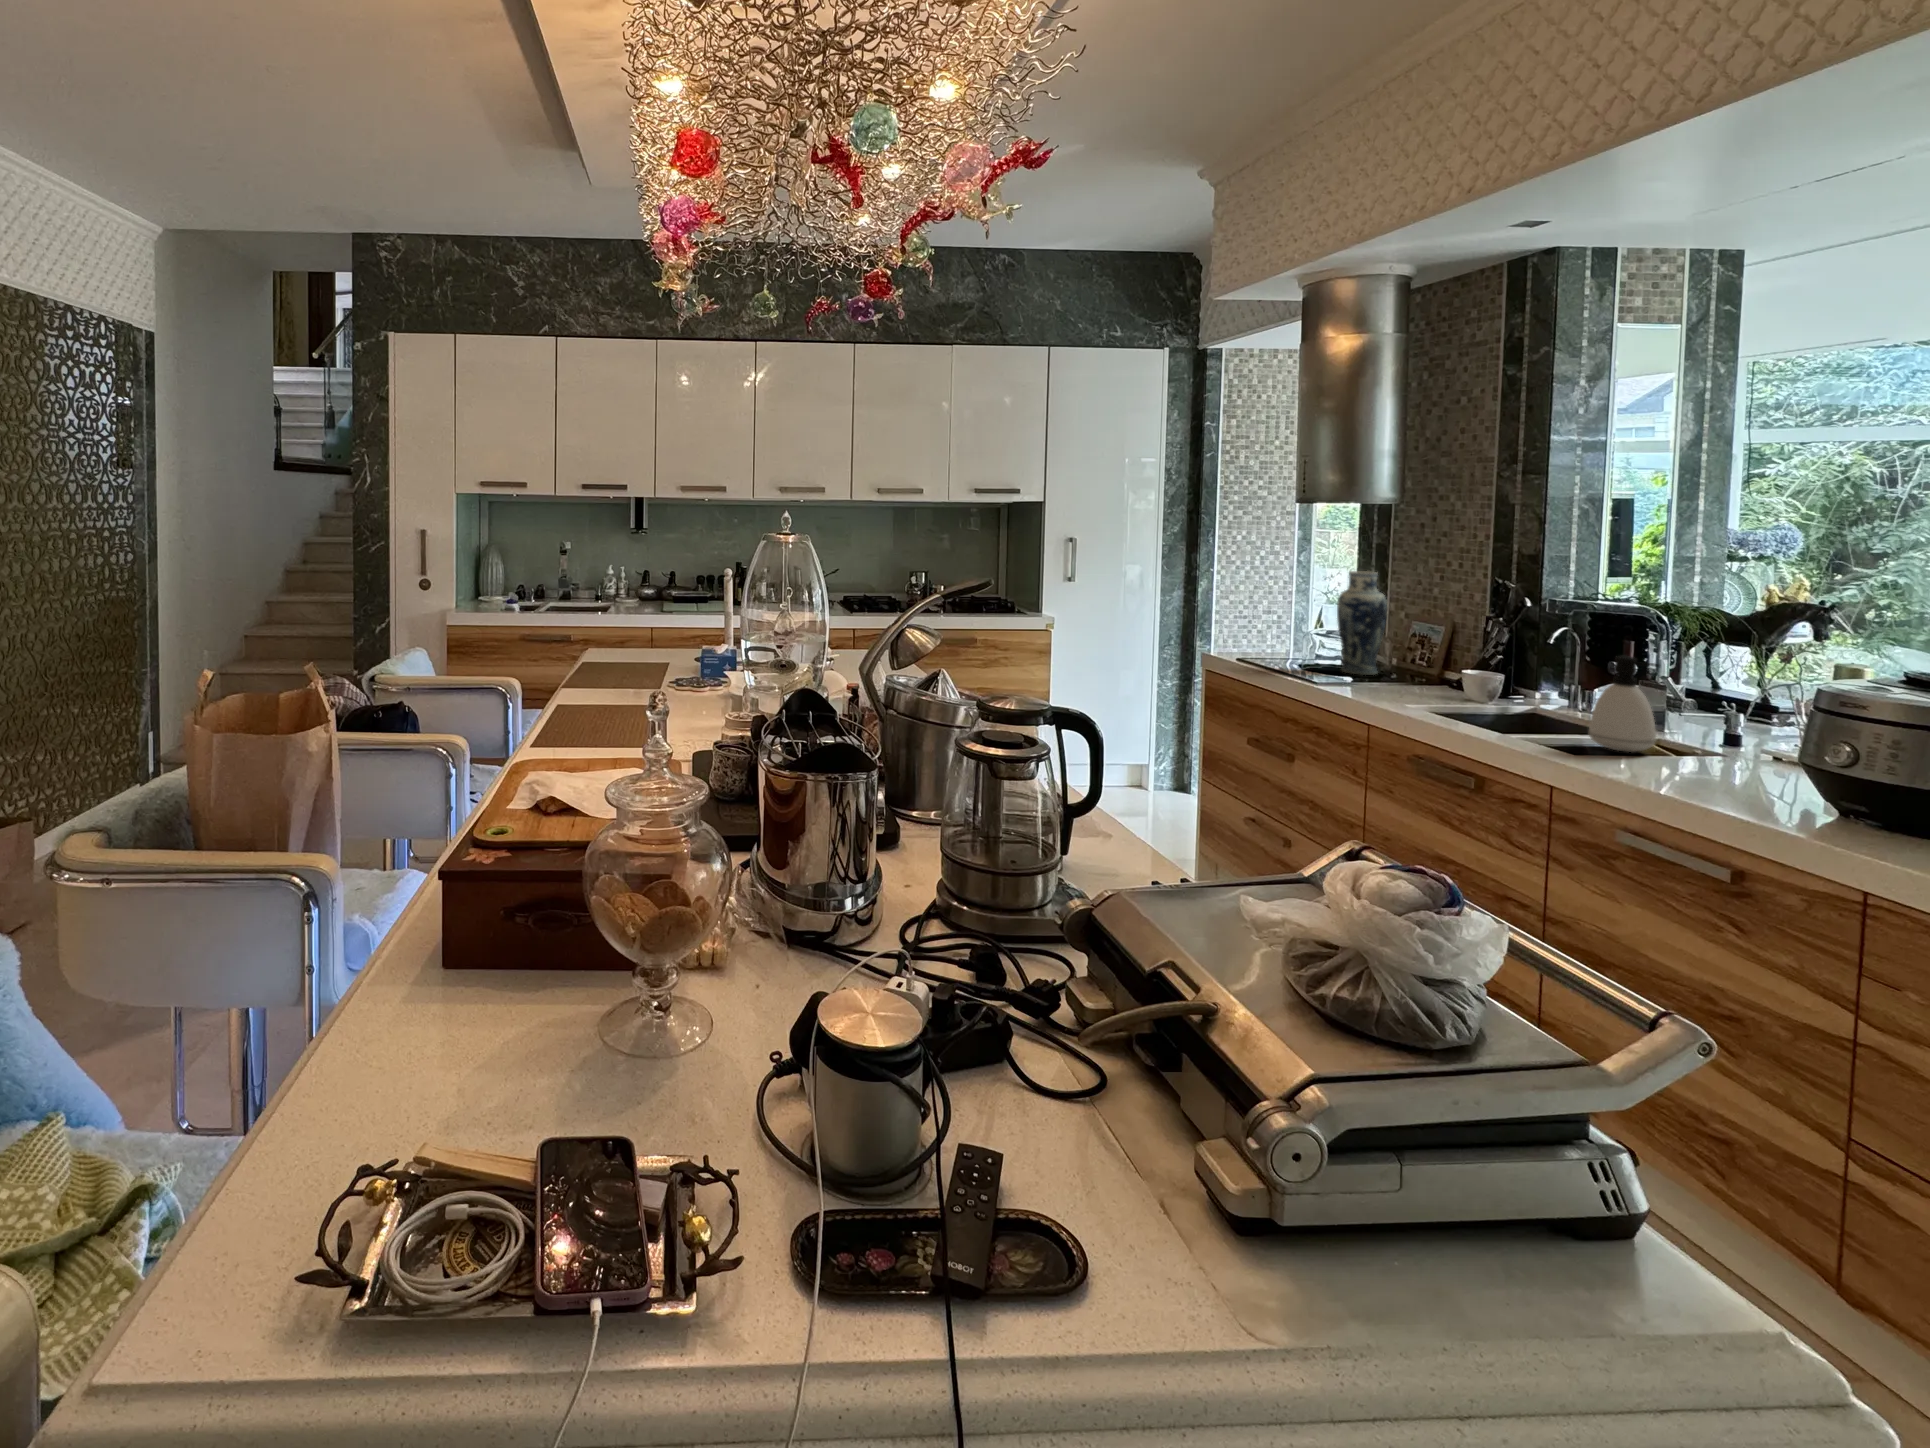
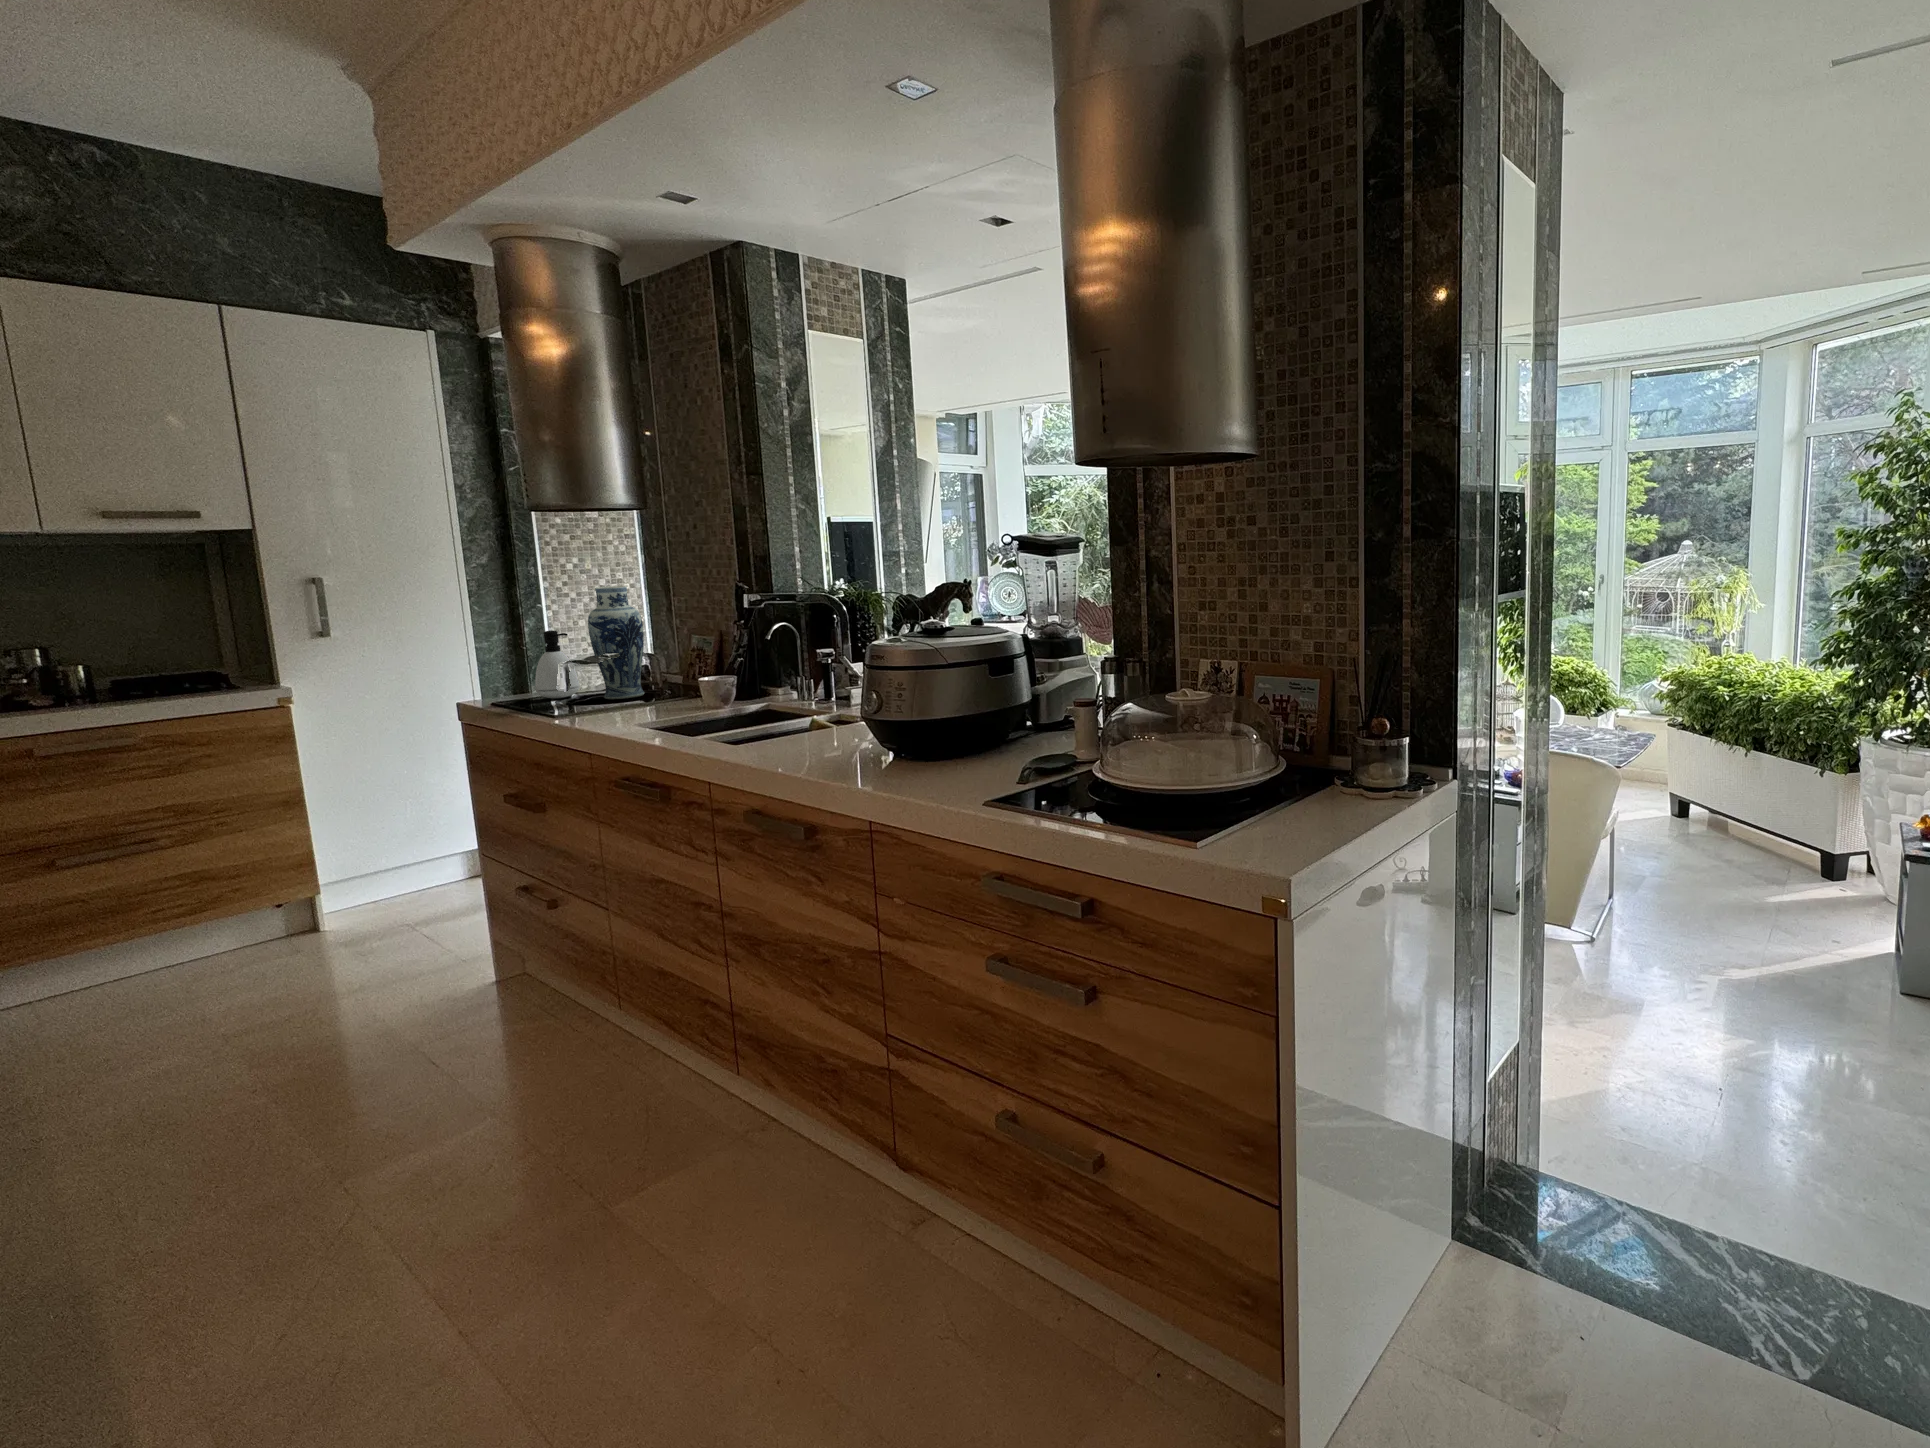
soap dispenser: present [1589,656,1659,752] -> present [535,630,580,698]

